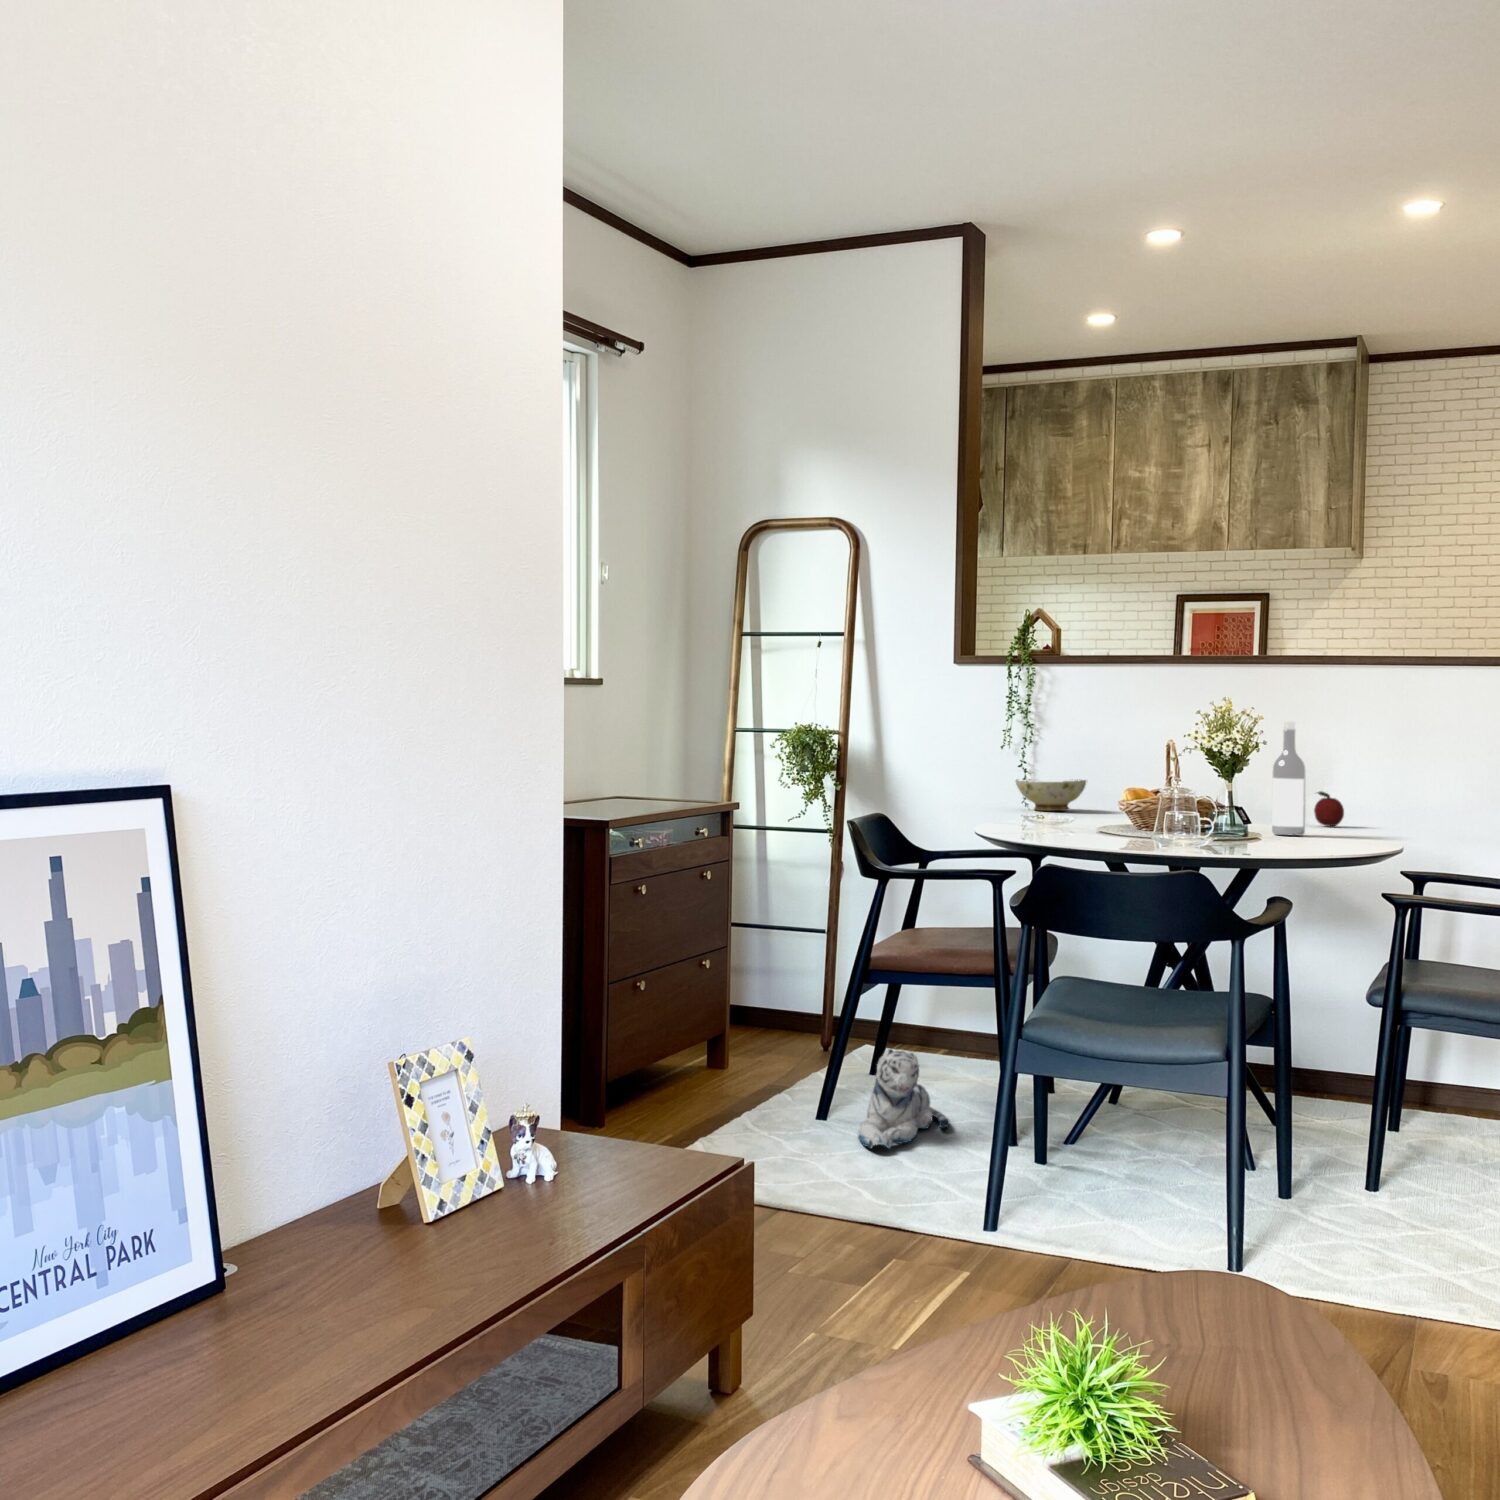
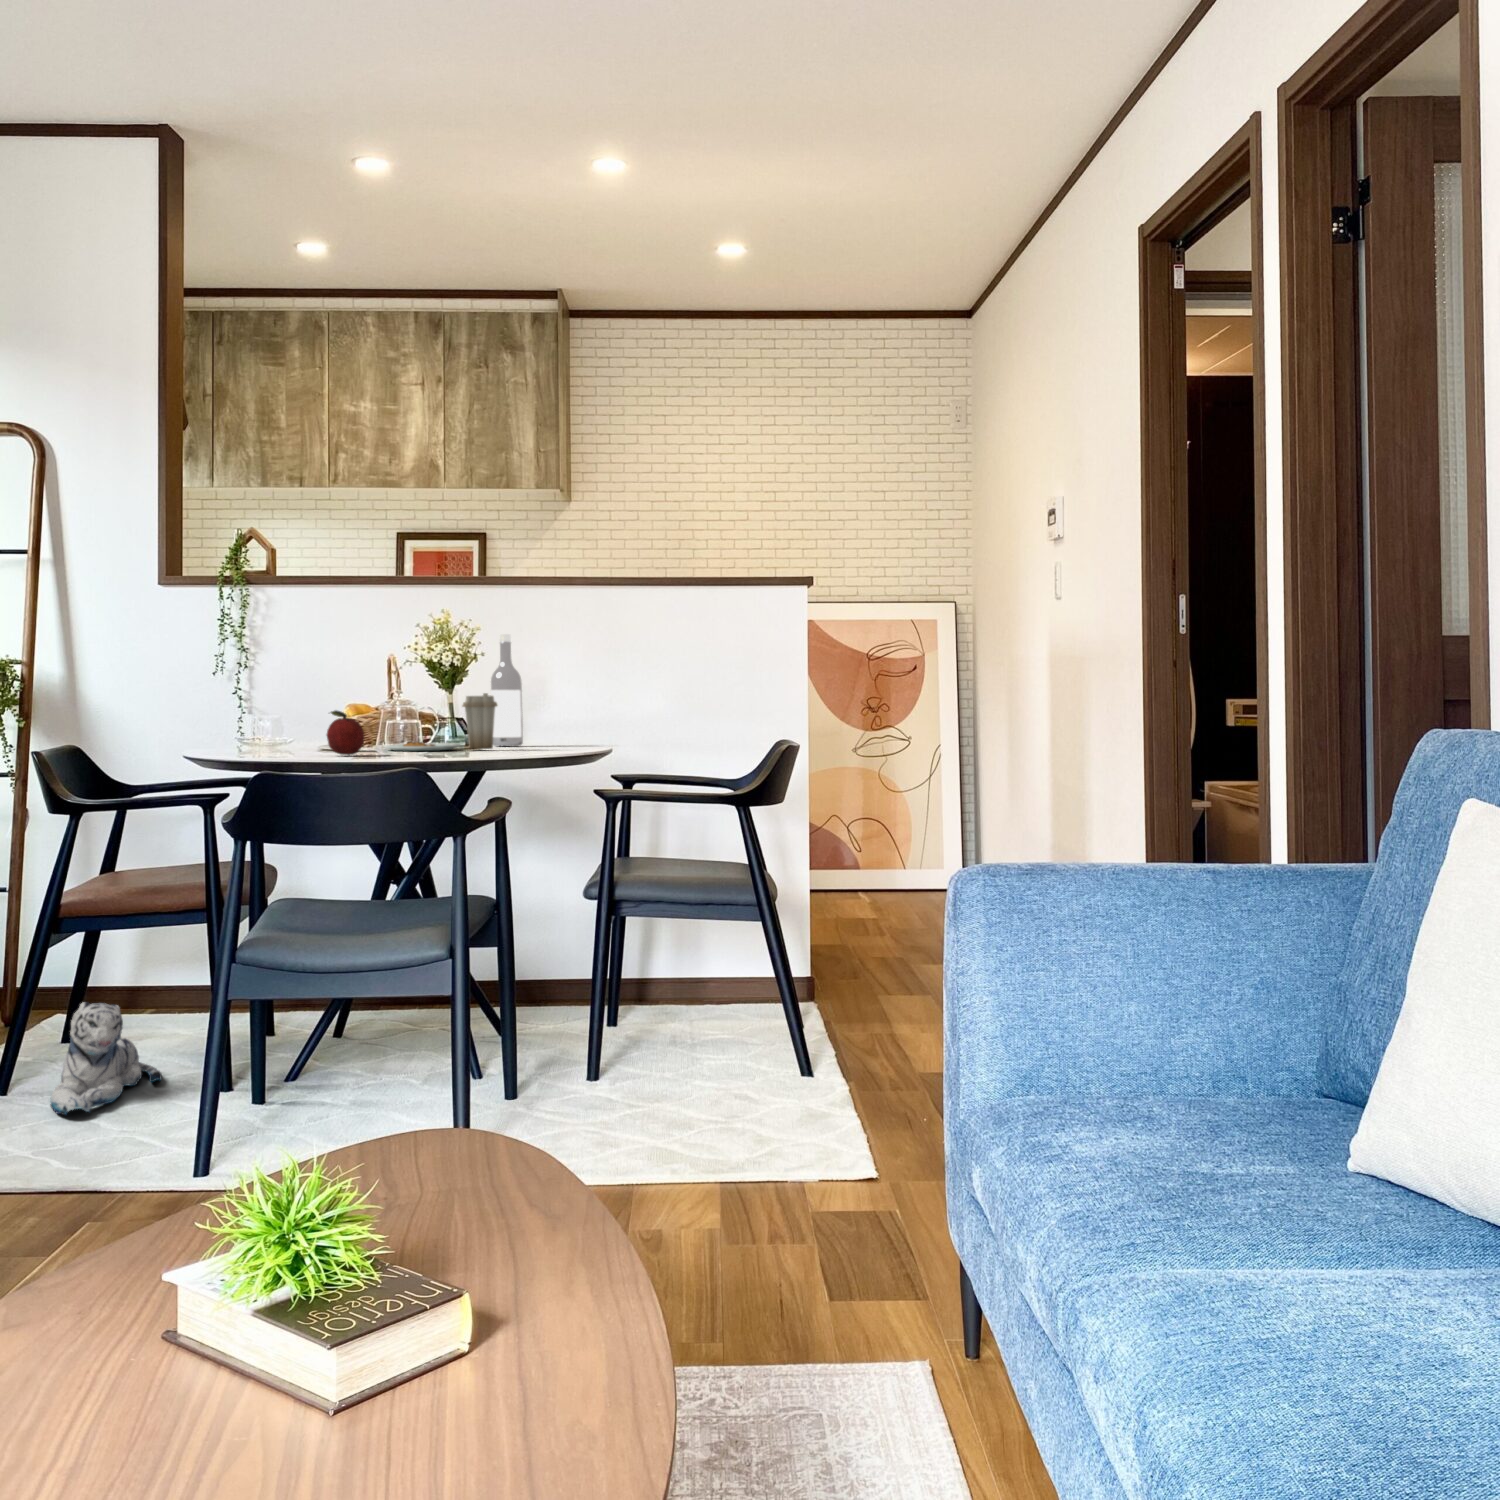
ceramic bowl: present [1016,779,1086,811] -> none [229,705,308,739]
plate: none [1162,785,1280,841] -> present [384,693,498,751]
fruit: present [1314,792,1344,826] -> present [327,711,365,755]

